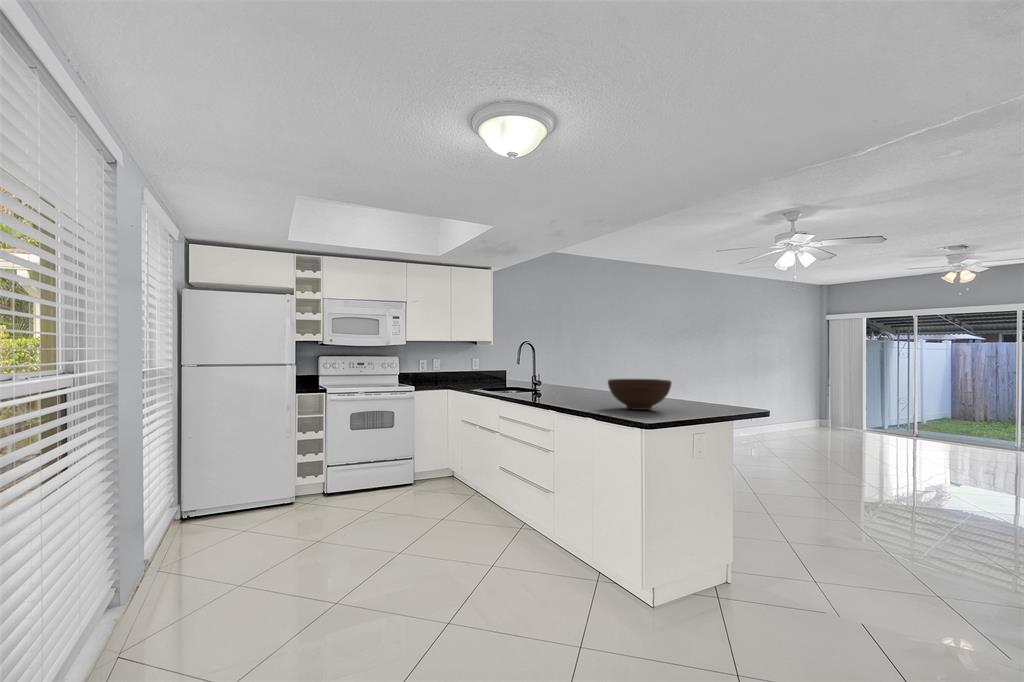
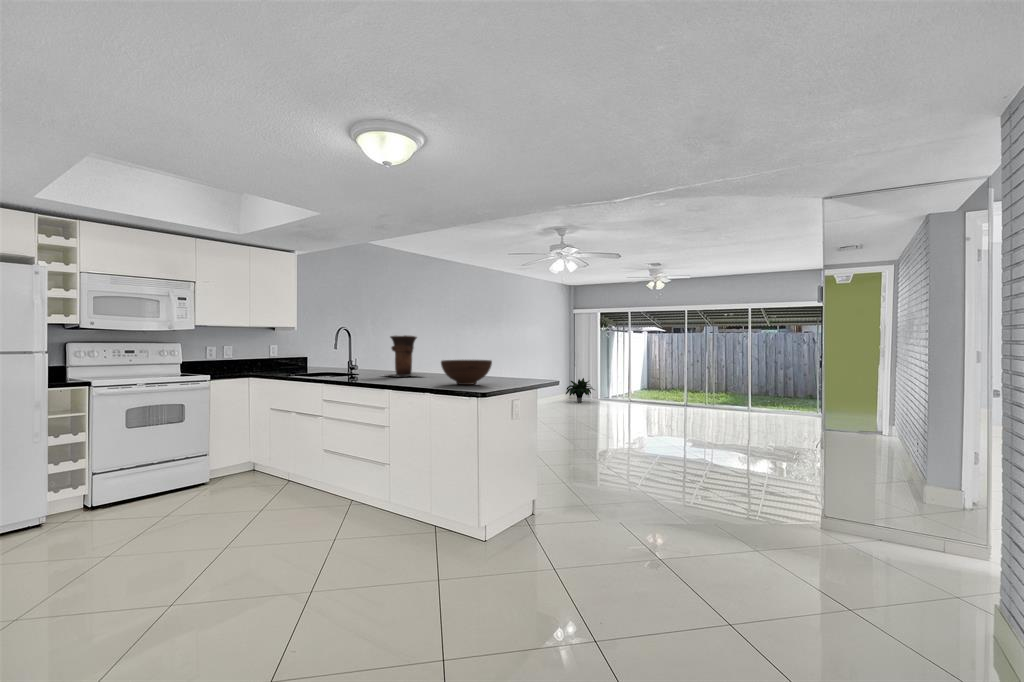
vase: none [559,350,610,394] -> present [388,335,420,376]
potted plant: none [816,400,865,432] -> present [566,378,594,403]

